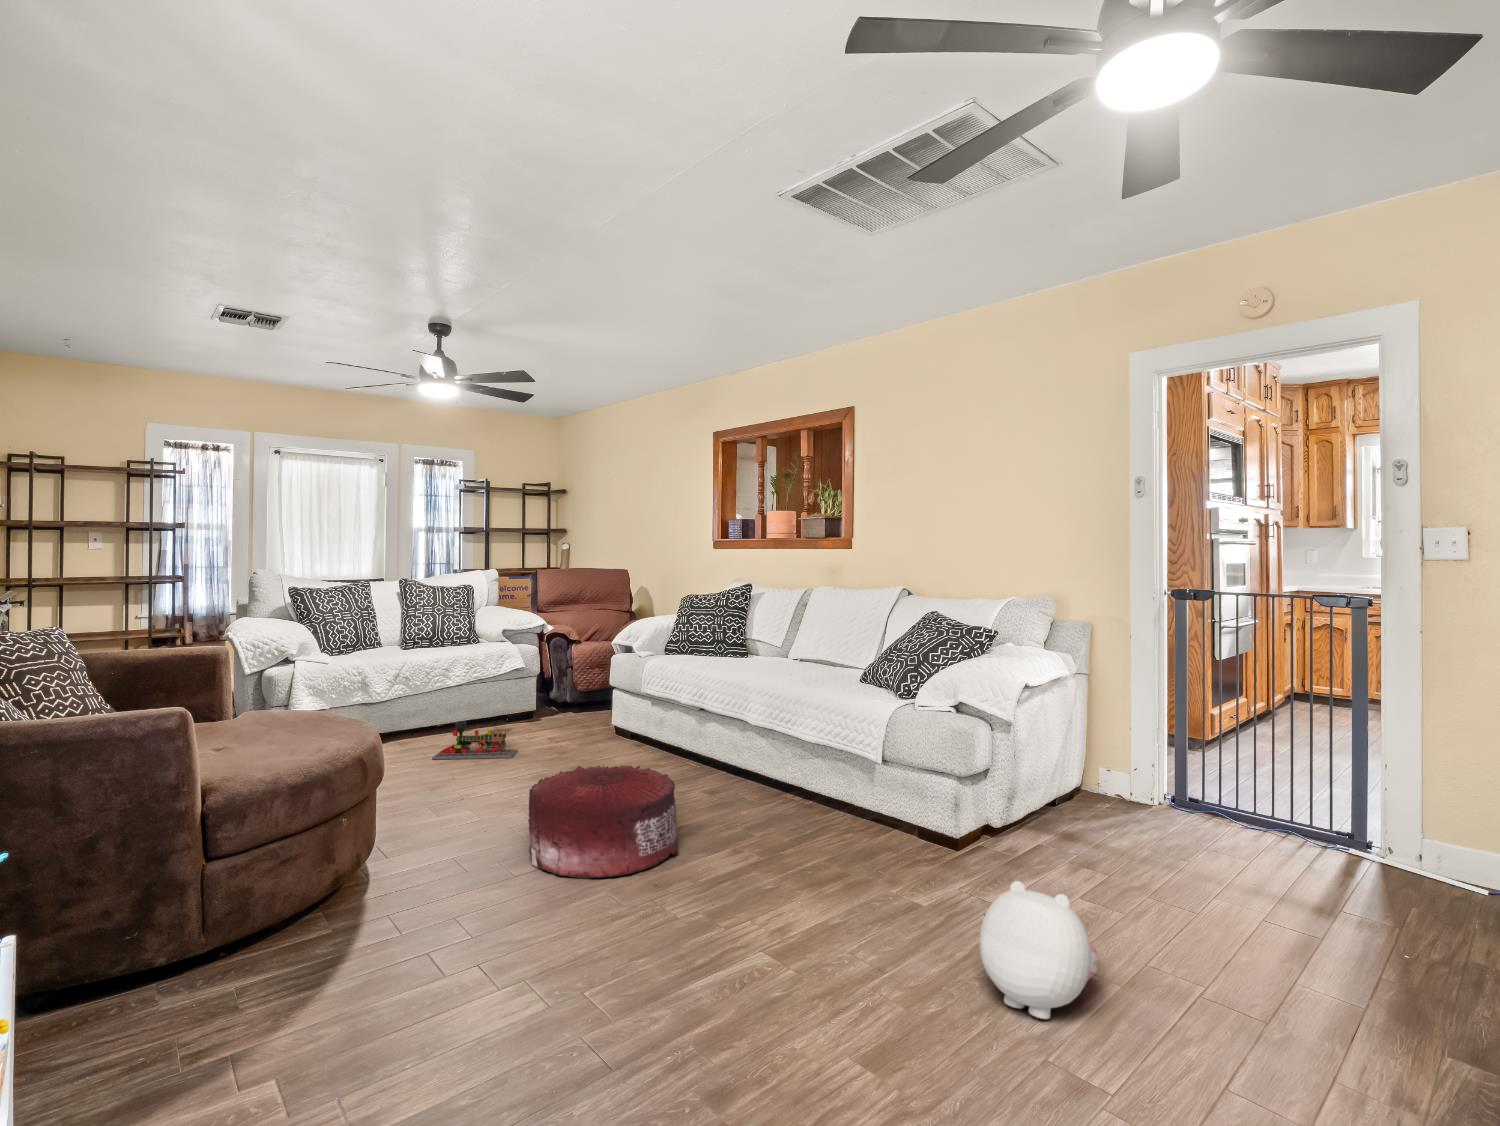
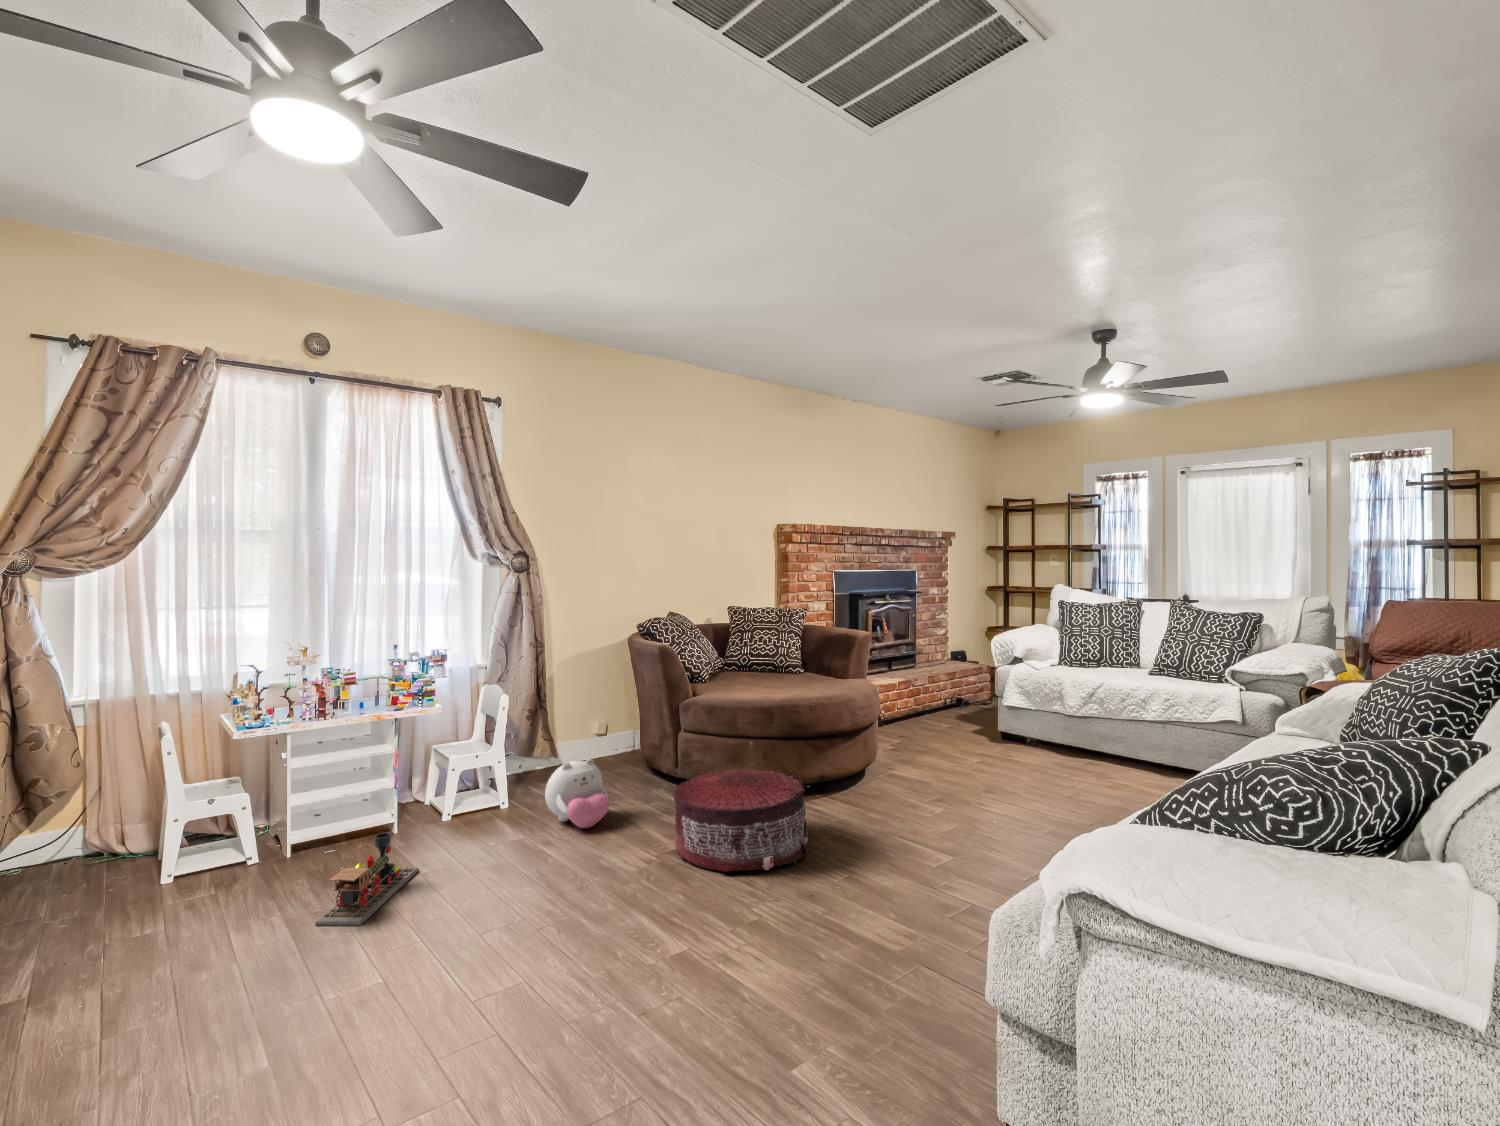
toy train: present [432,722,518,759] -> present [315,833,419,925]
plush toy: present [979,881,1099,1019] -> present [545,759,609,828]

